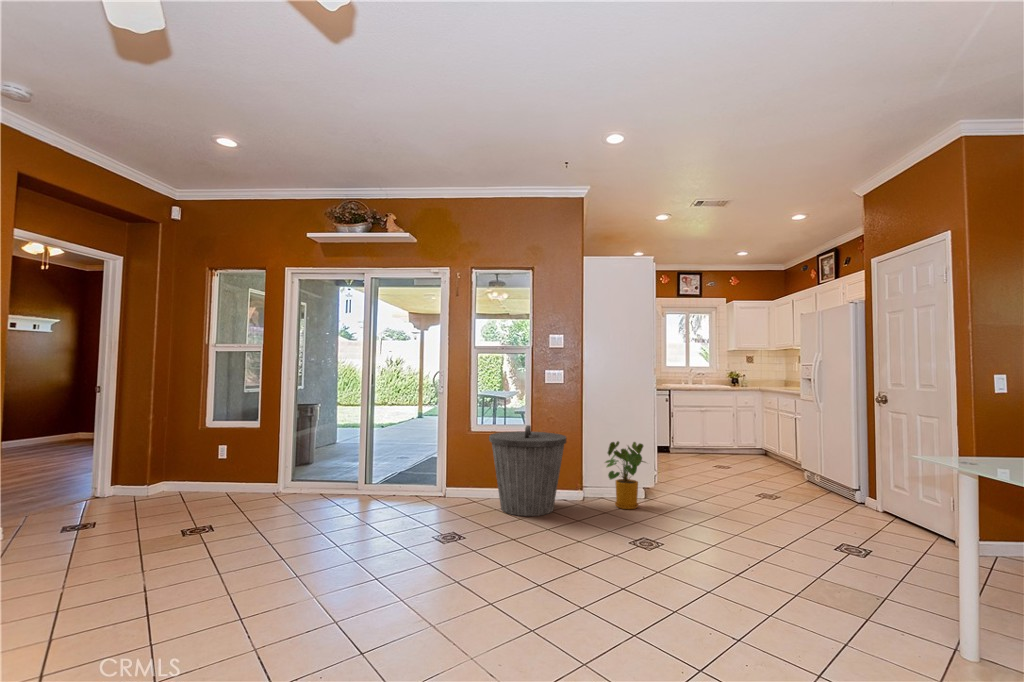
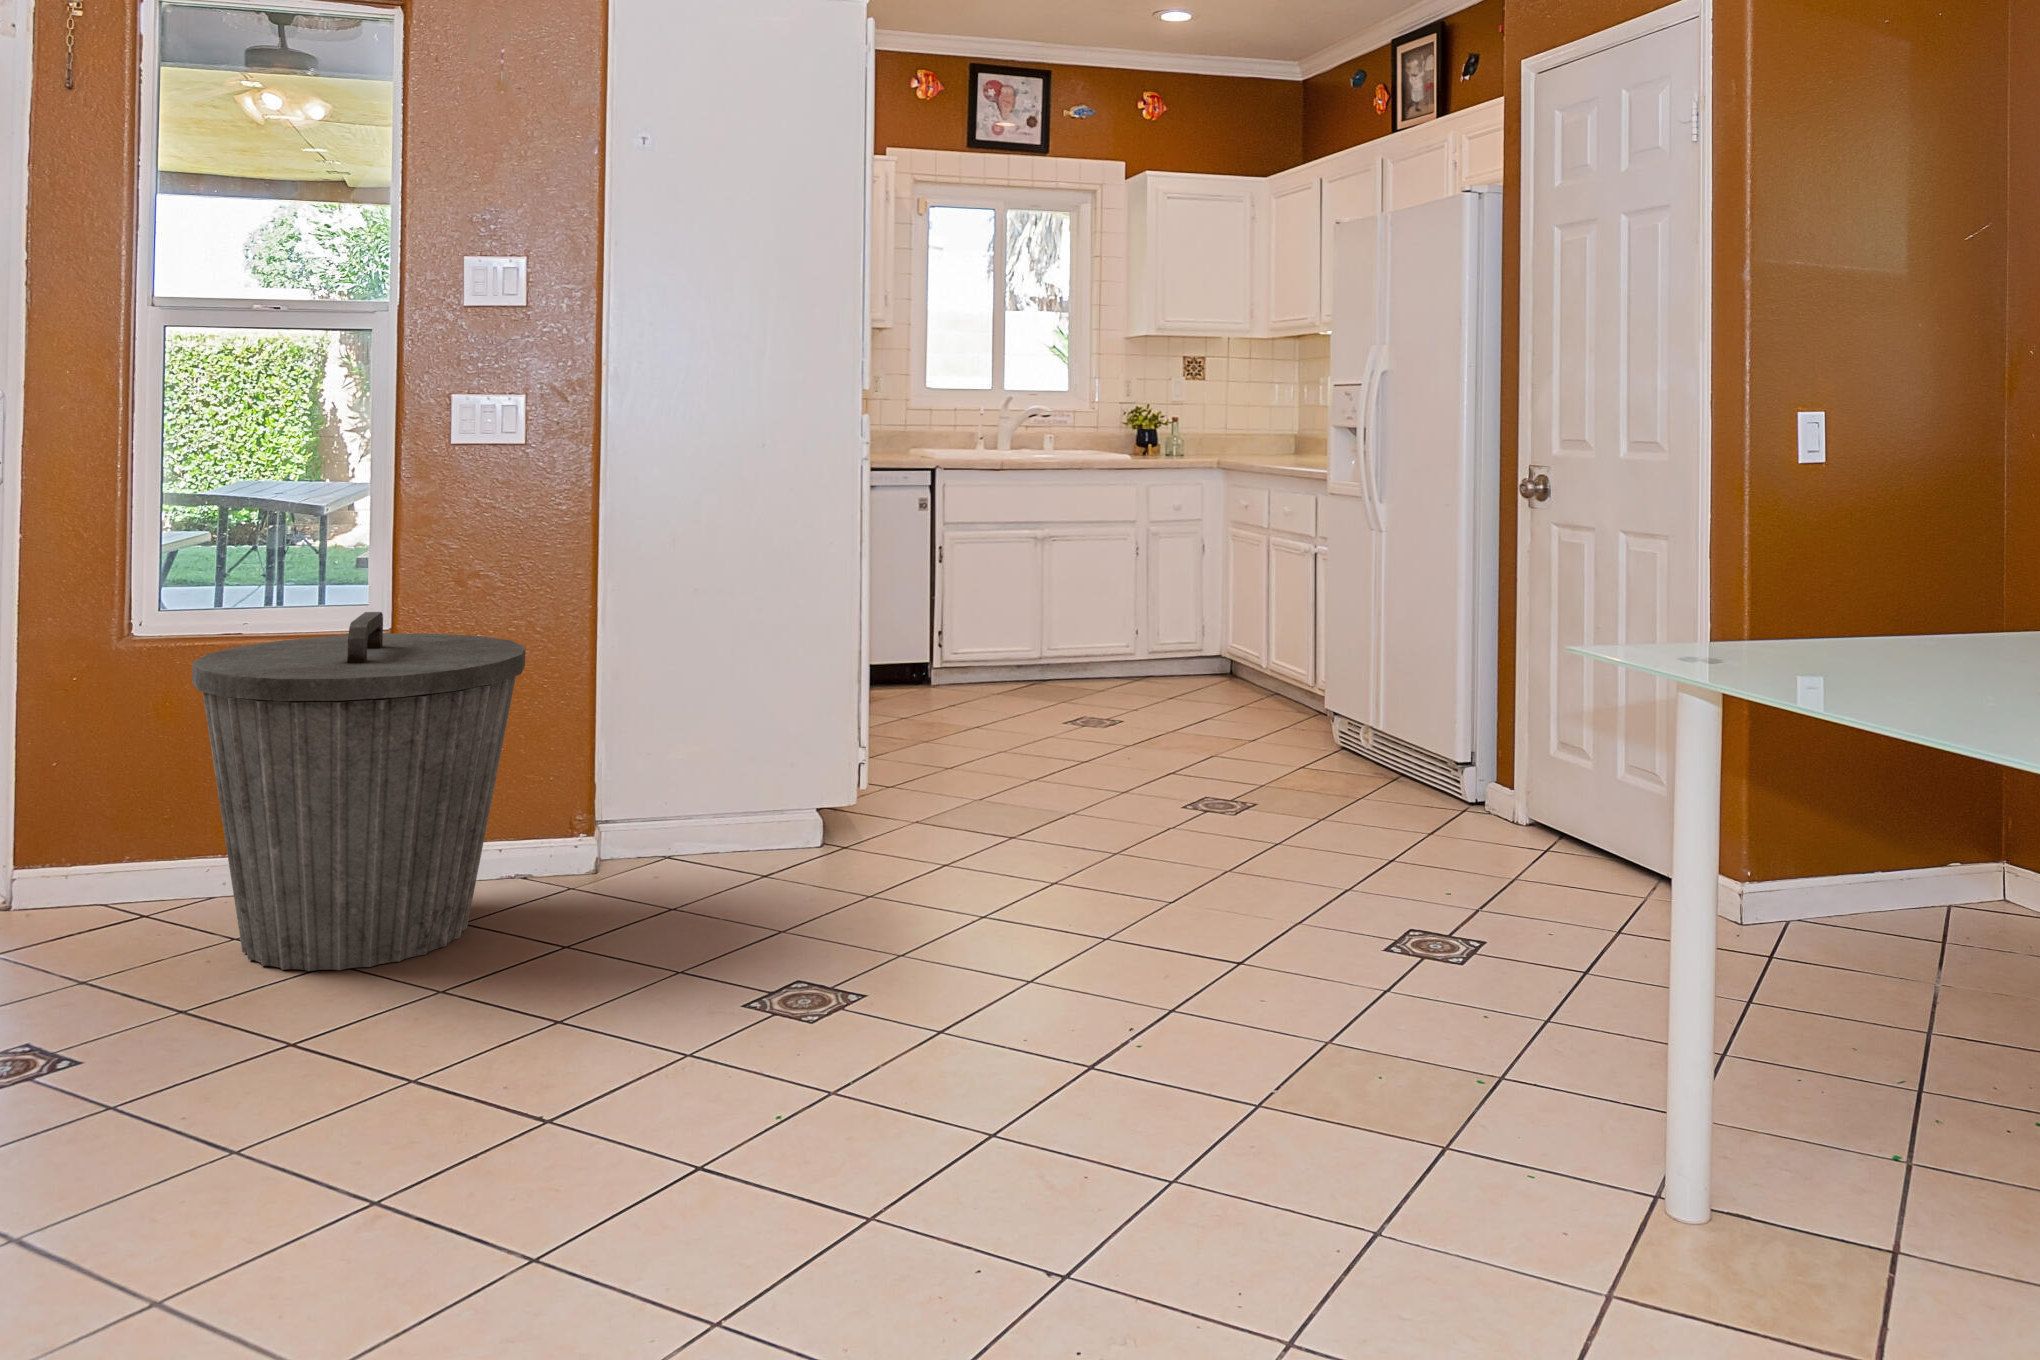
house plant: present [605,441,644,509] -> none [667,652,836,897]

